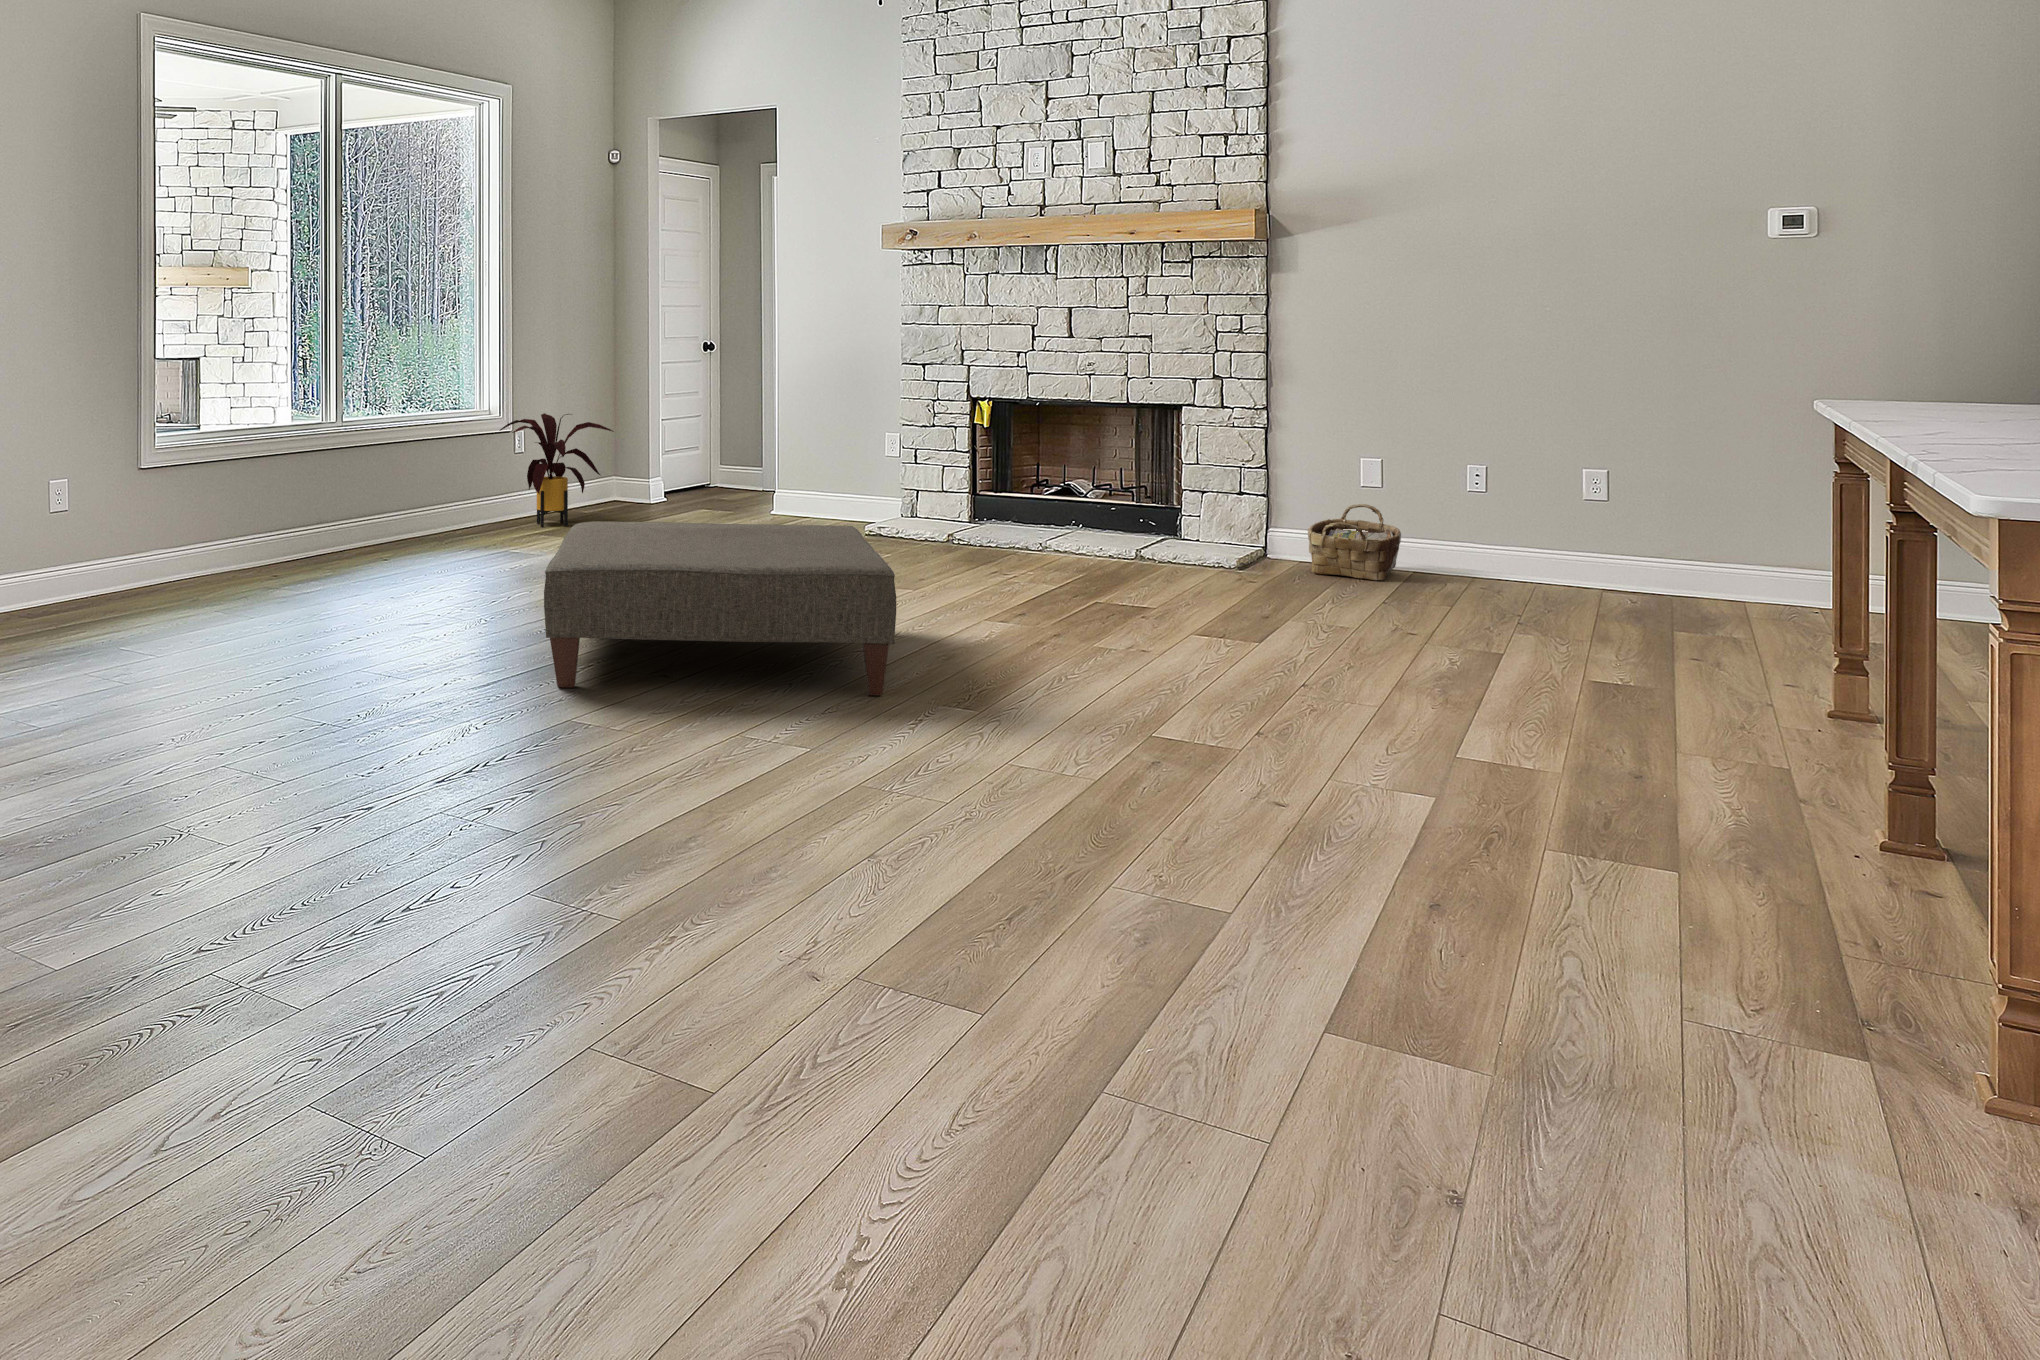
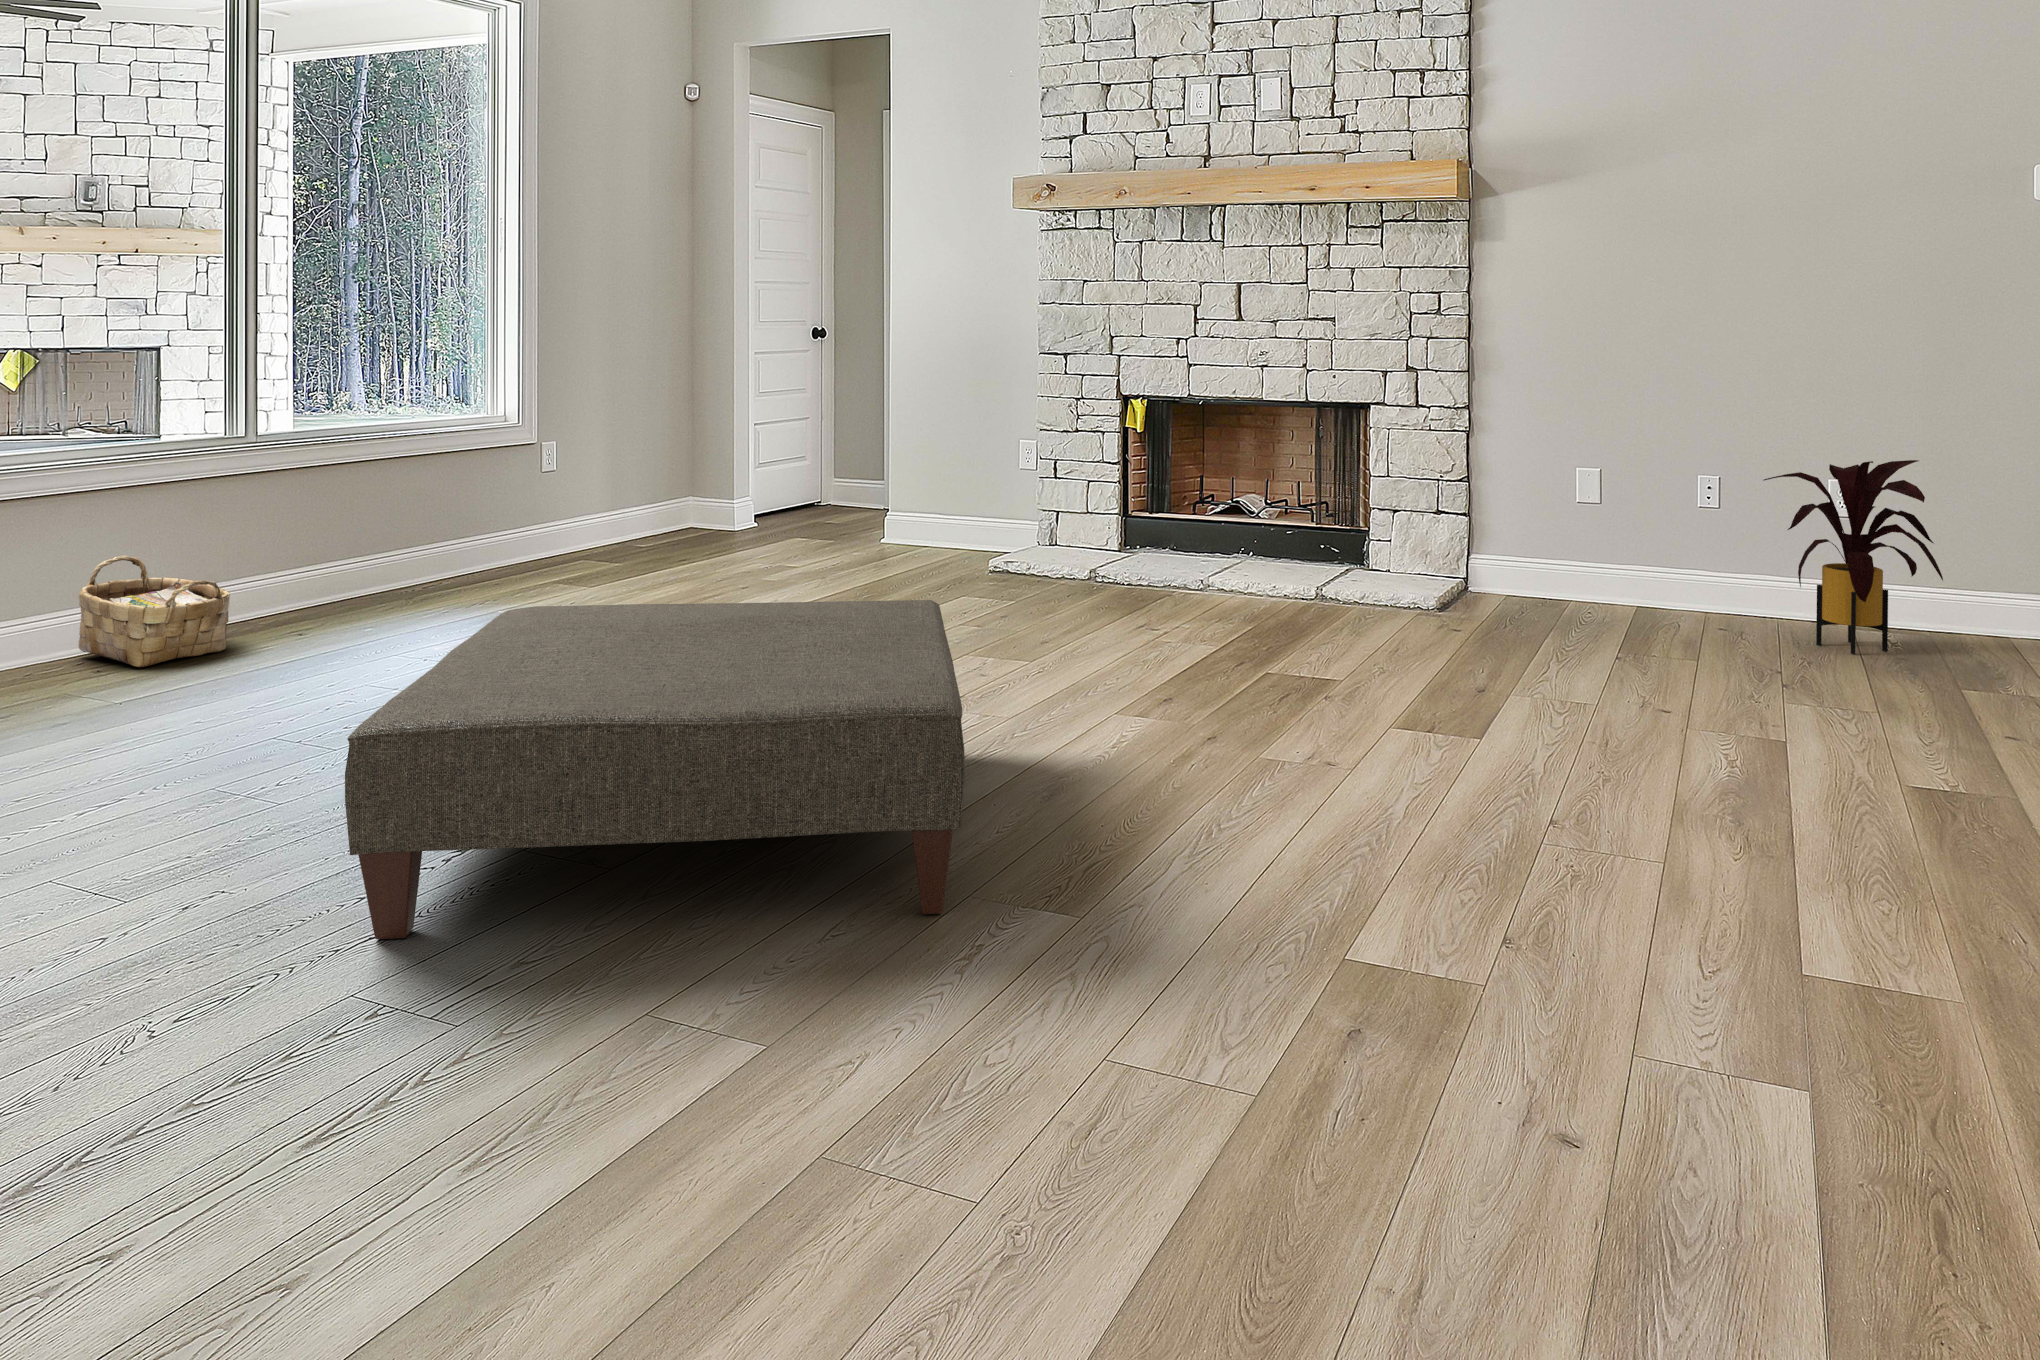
house plant: present [500,413,614,527] -> present [1764,460,1943,654]
woven basket: present [1308,504,1401,580] -> present [79,556,230,668]

